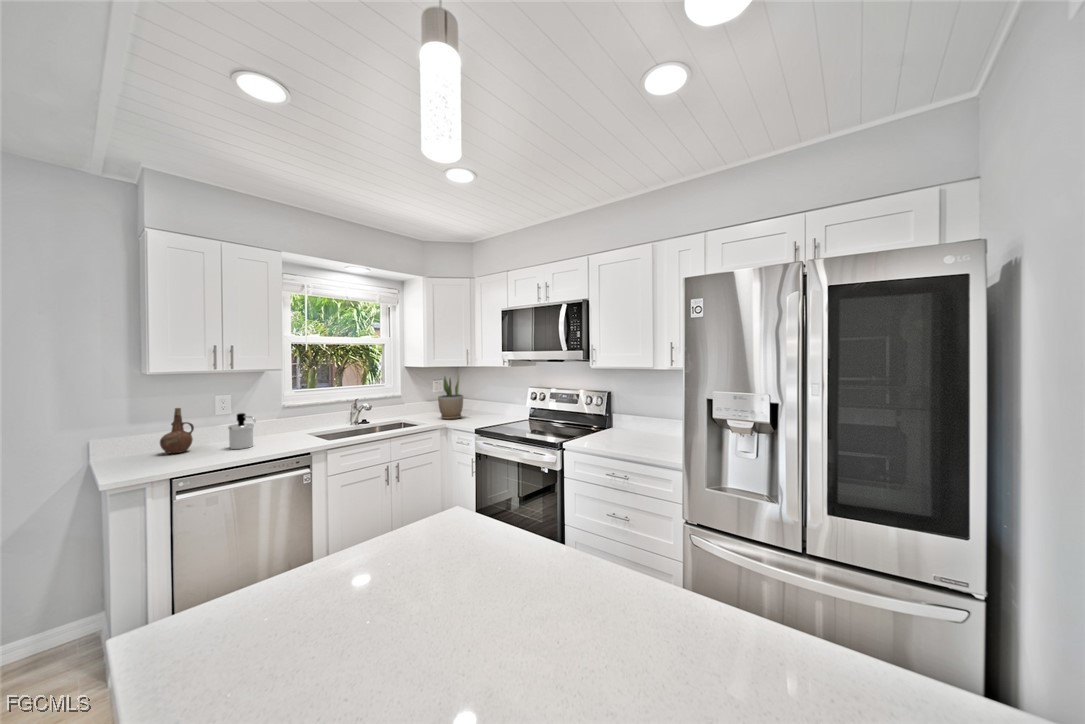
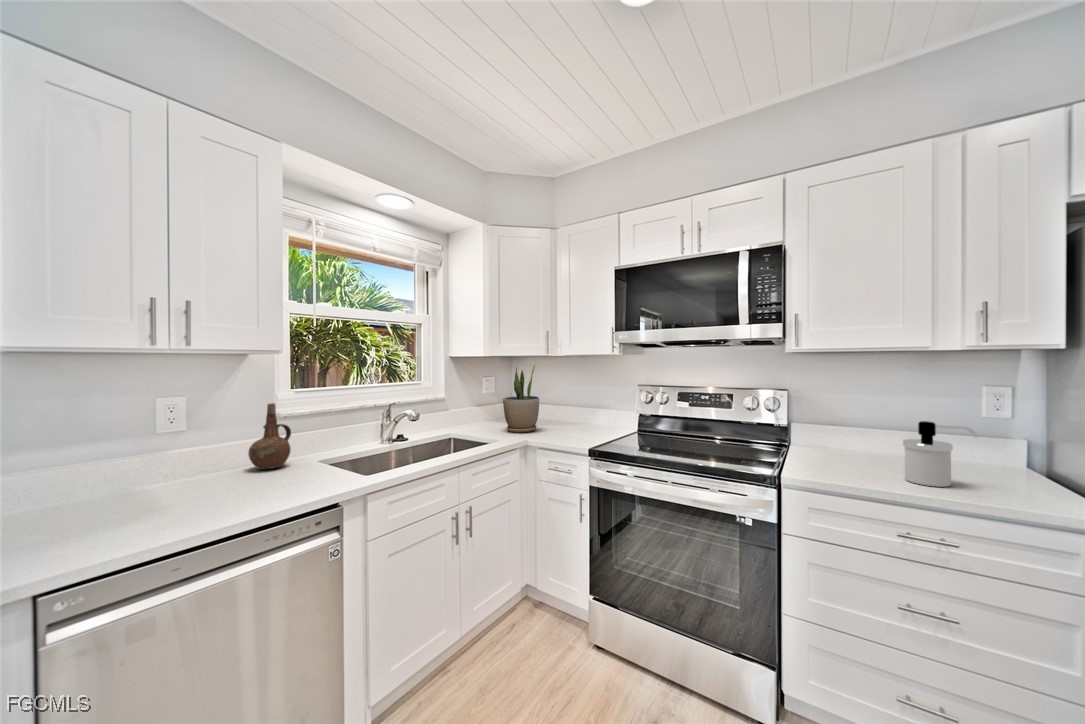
ceramic pitcher: present [160,408,194,454] -> present [248,403,291,469]
soap dispenser: present [228,413,256,449] -> present [903,421,978,487]

